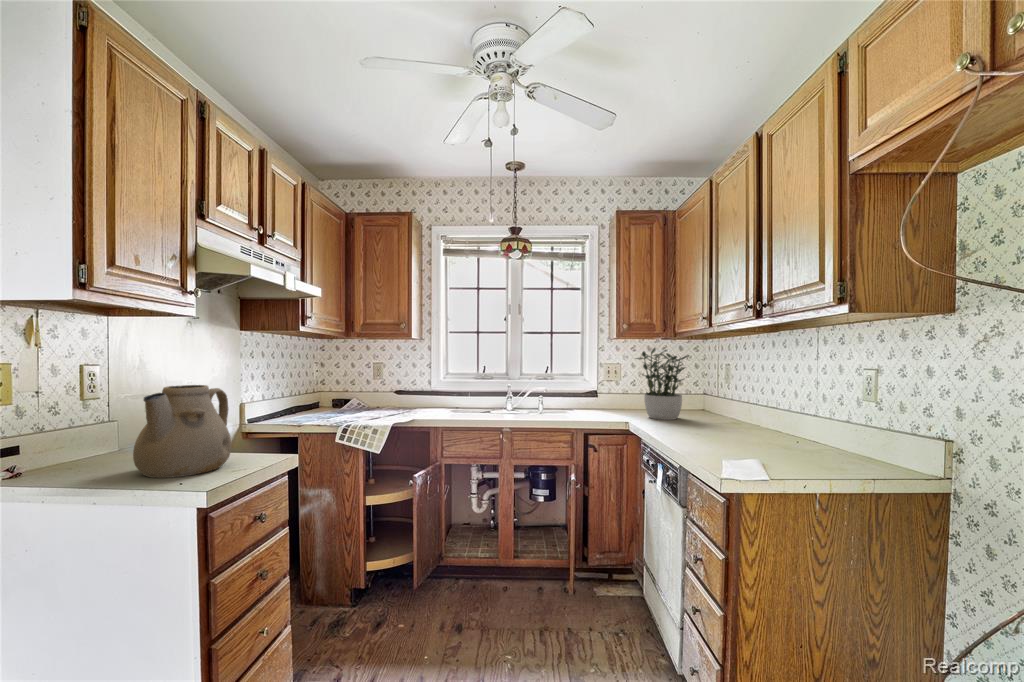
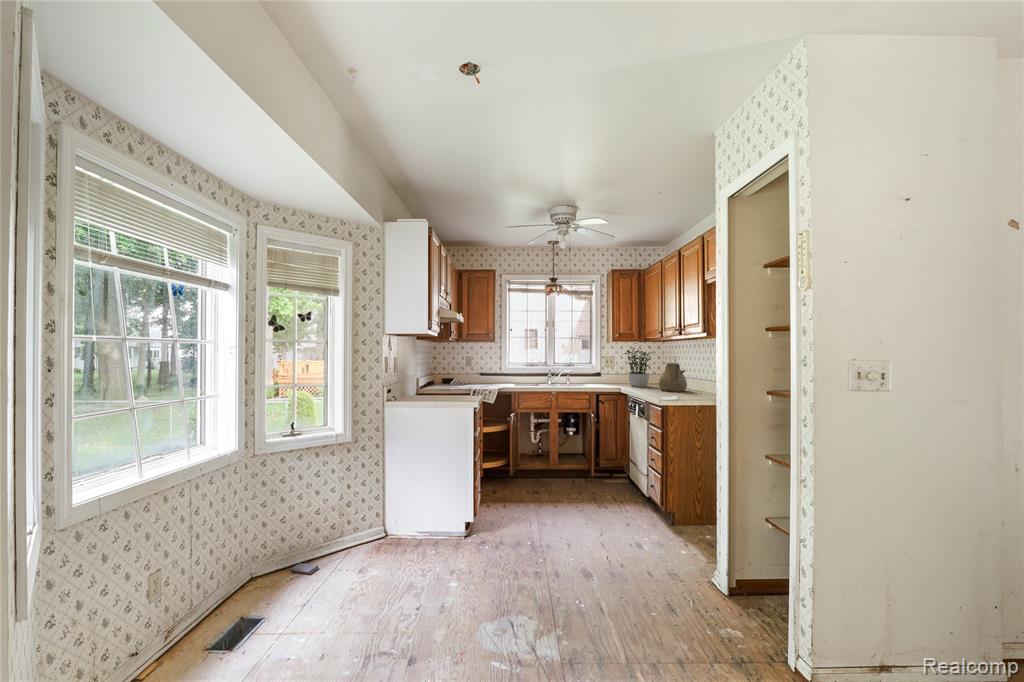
teapot: present [133,385,231,478] -> present [659,363,687,392]

